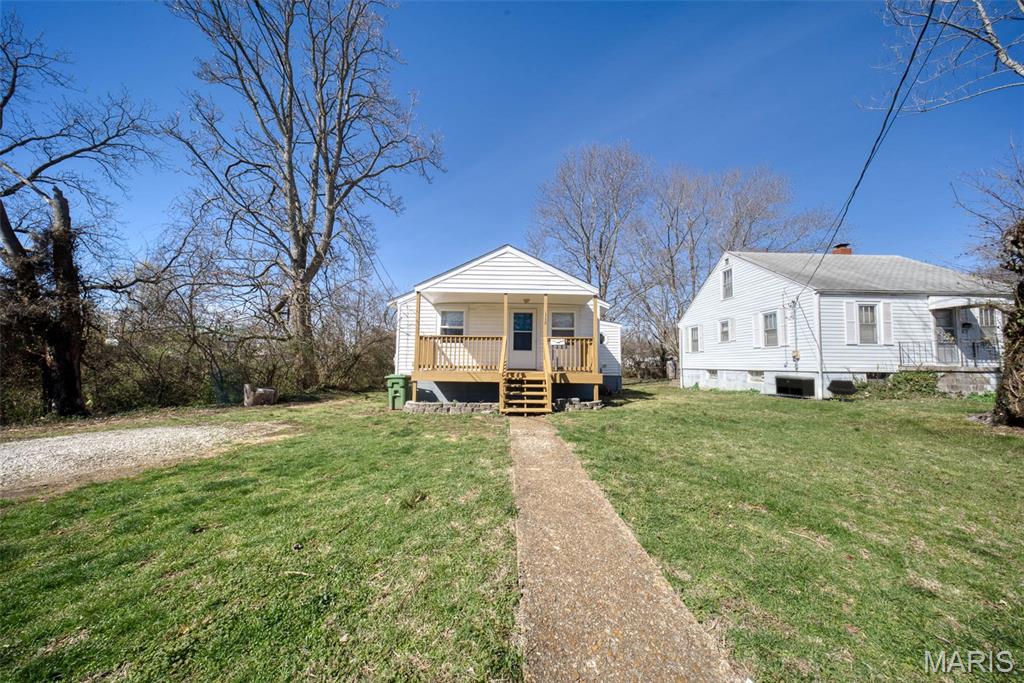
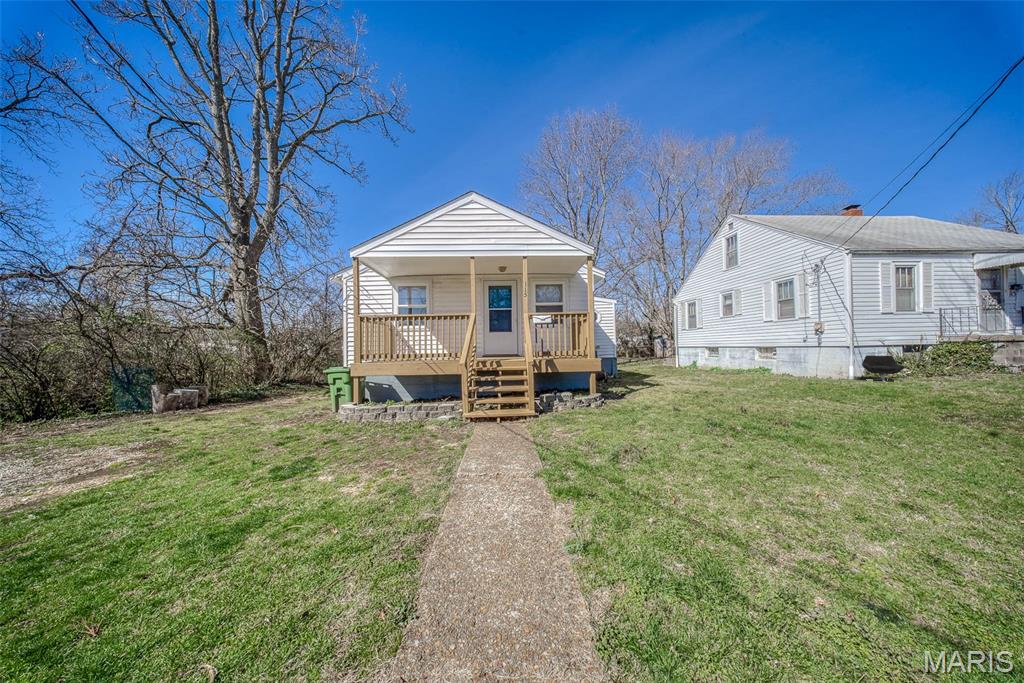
storage bench: present [775,375,815,399] -> none [795,352,846,379]

